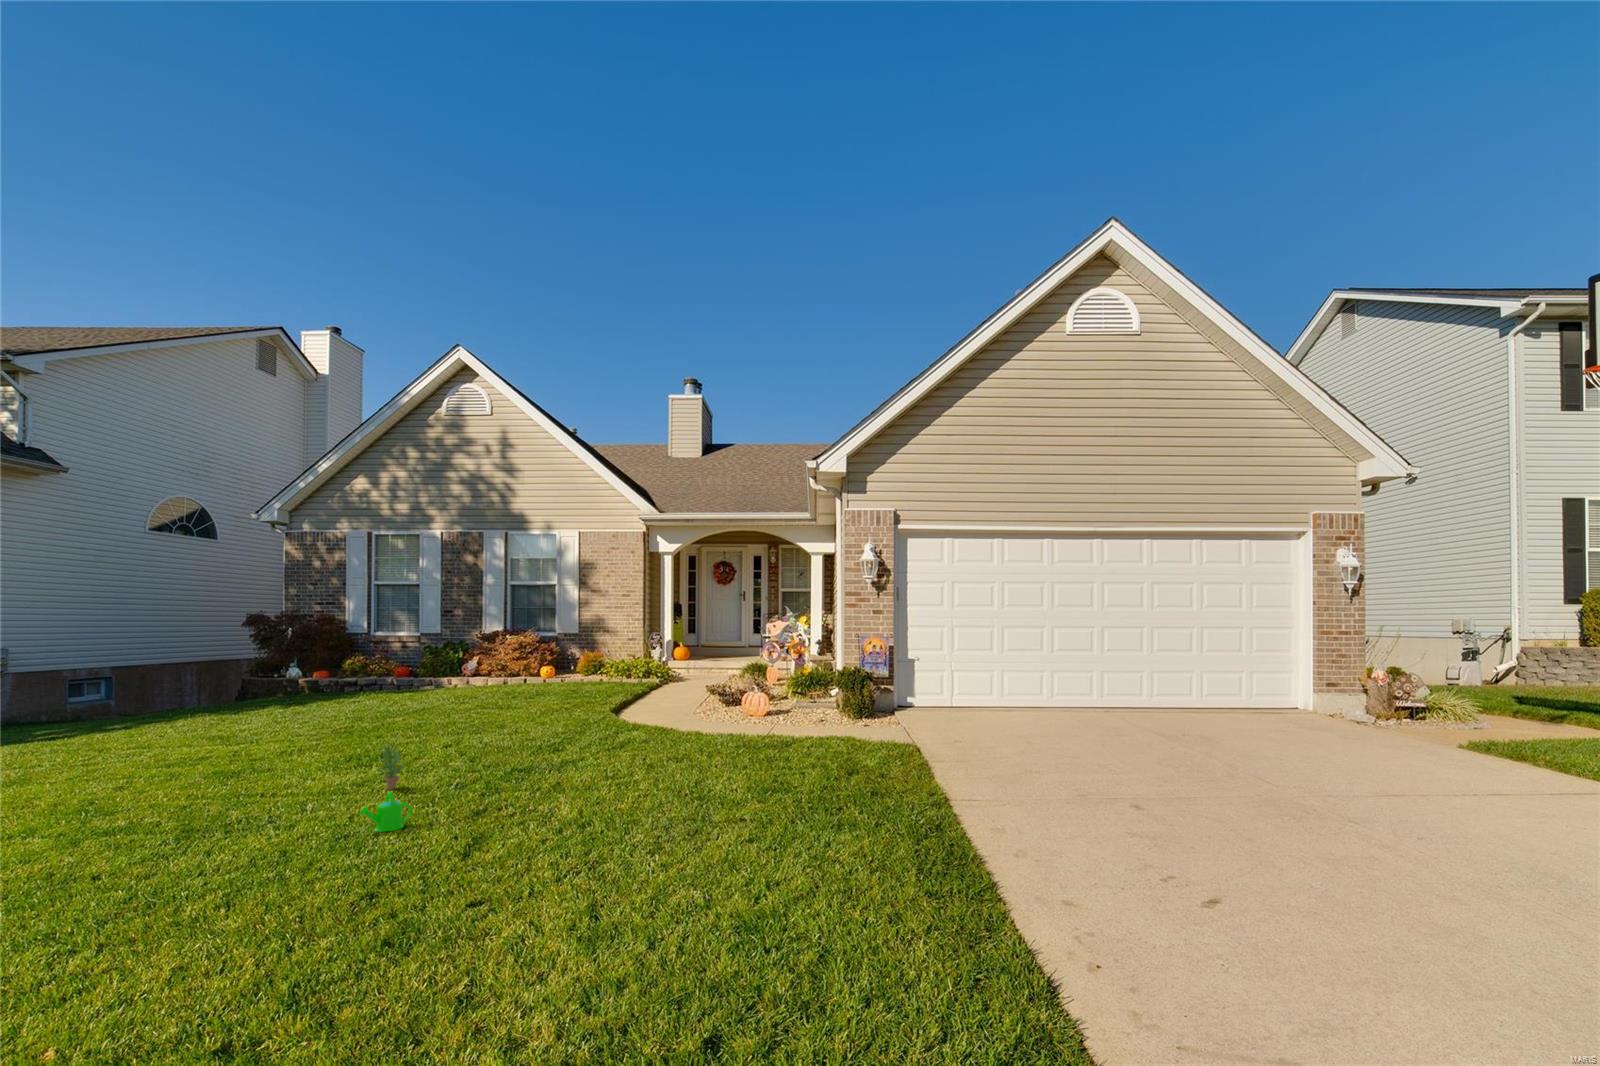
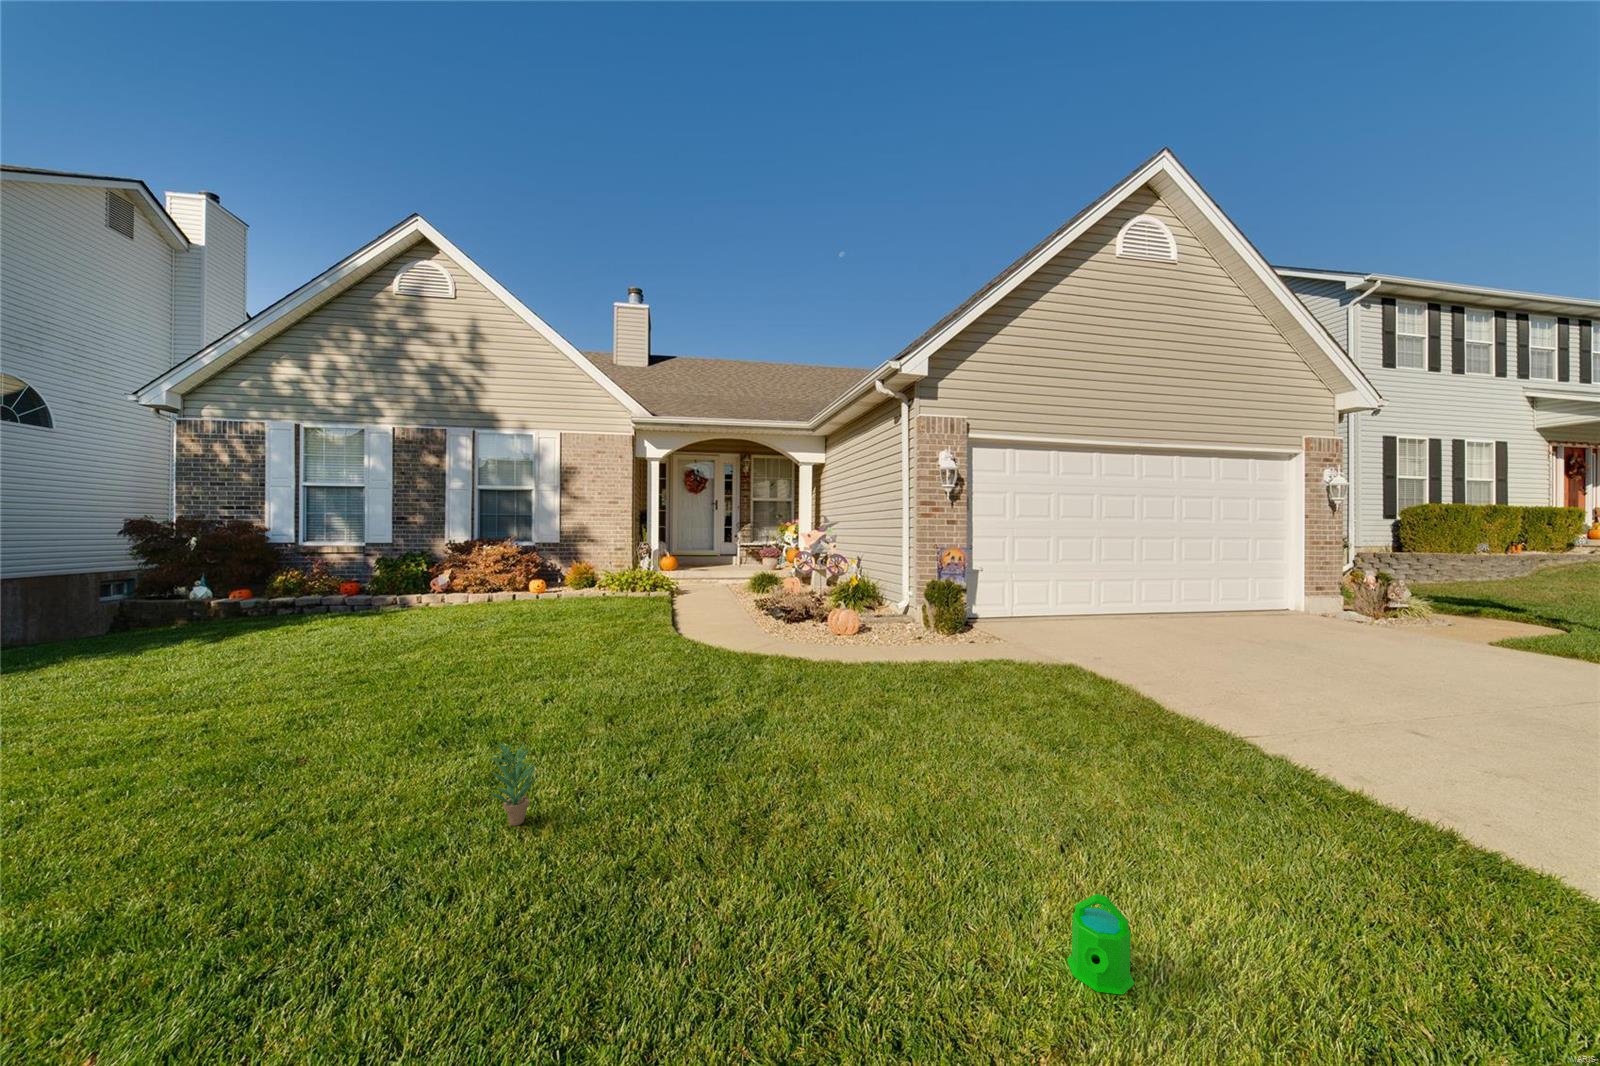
watering can: present [360,792,413,832] -> present [1067,894,1135,995]

